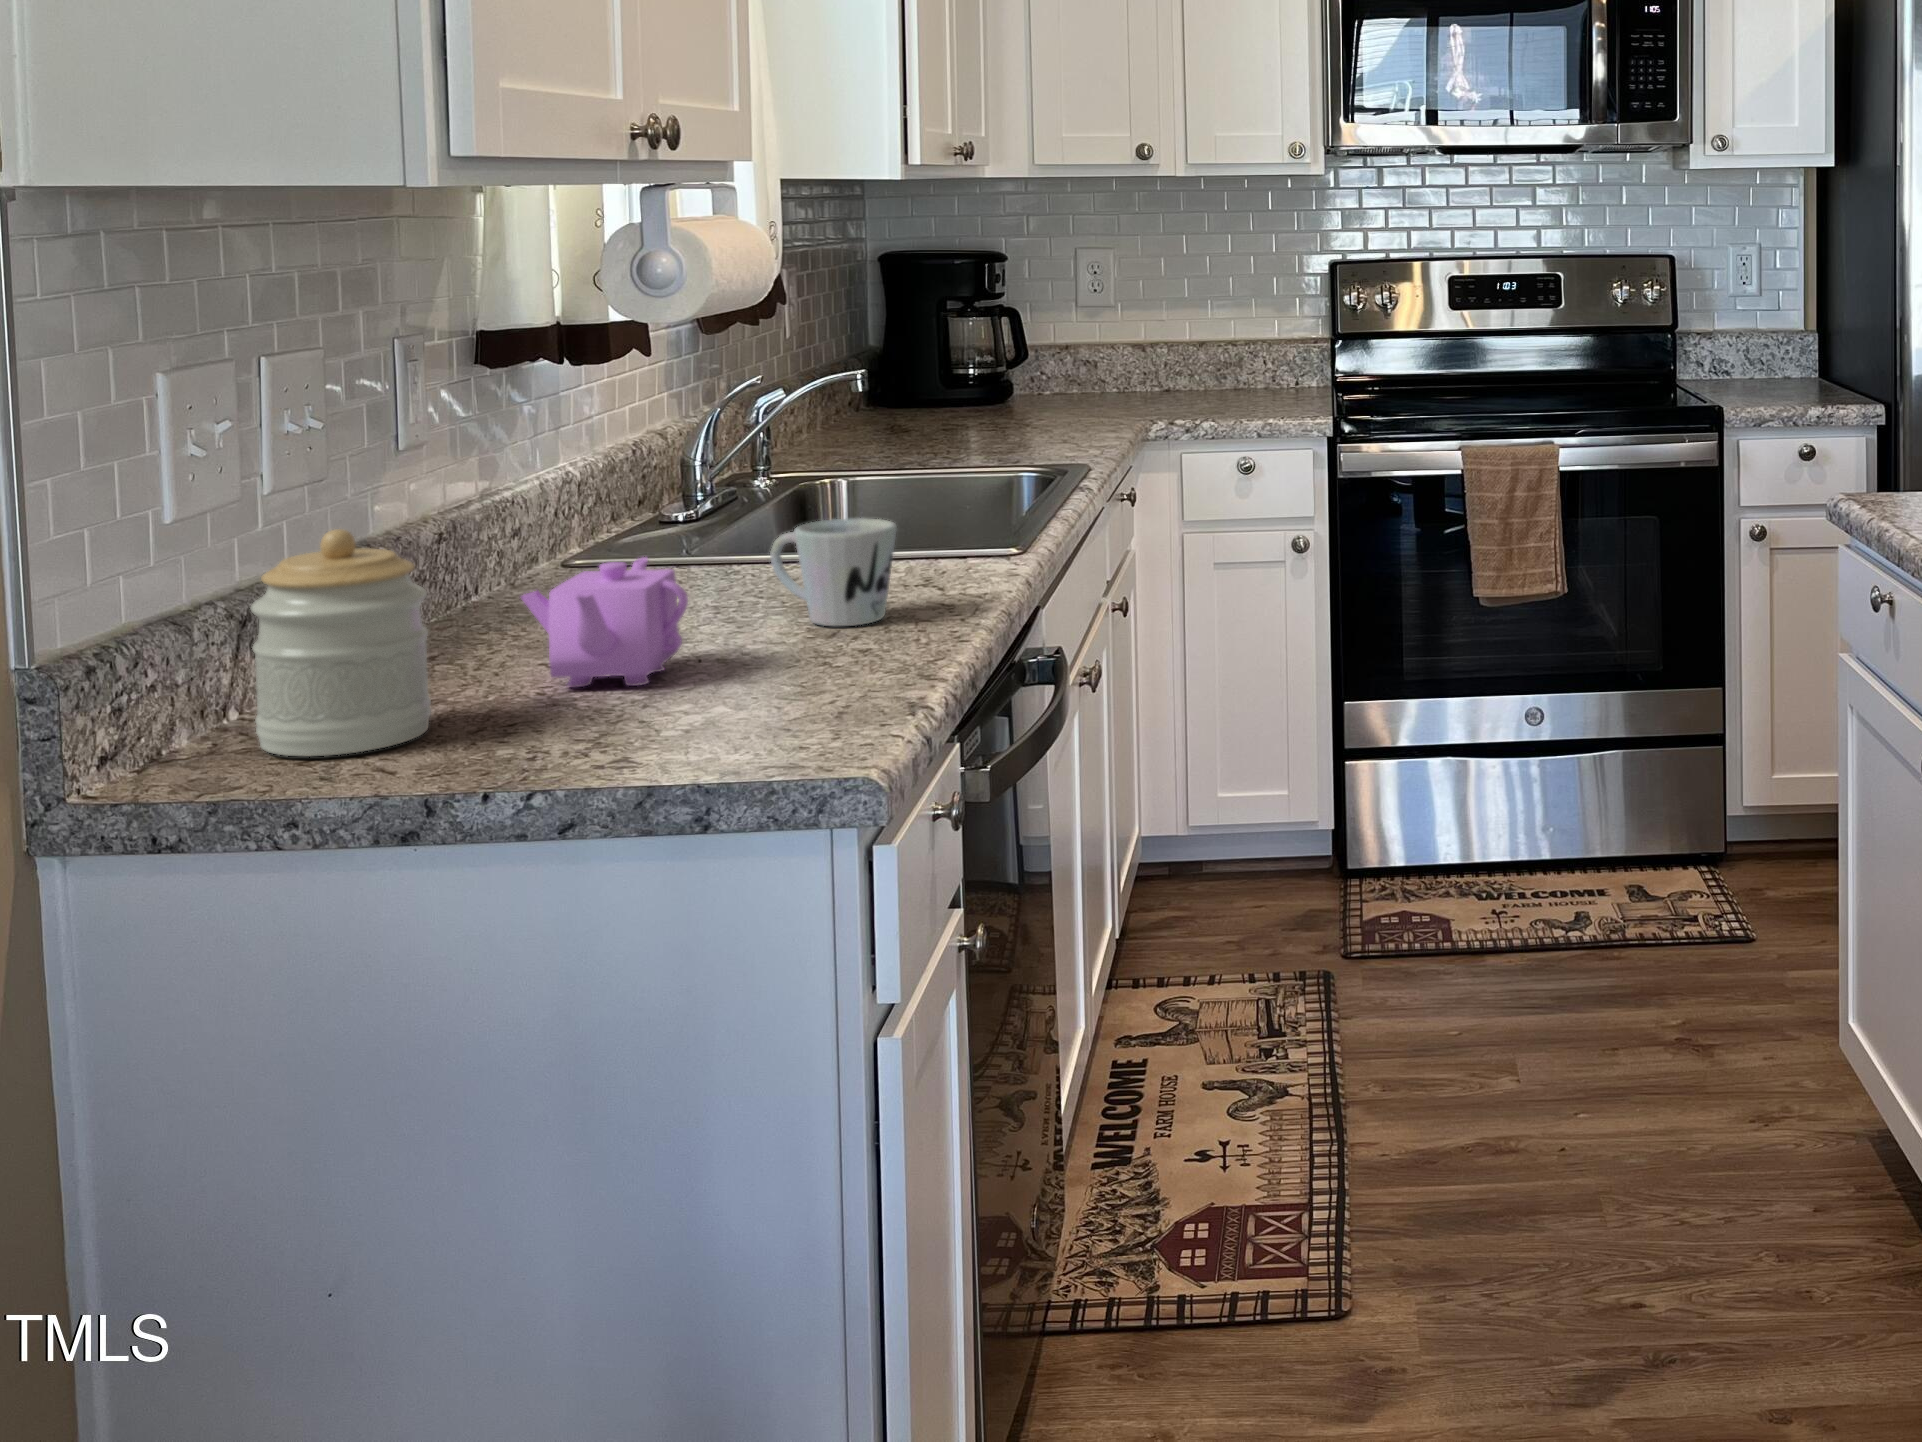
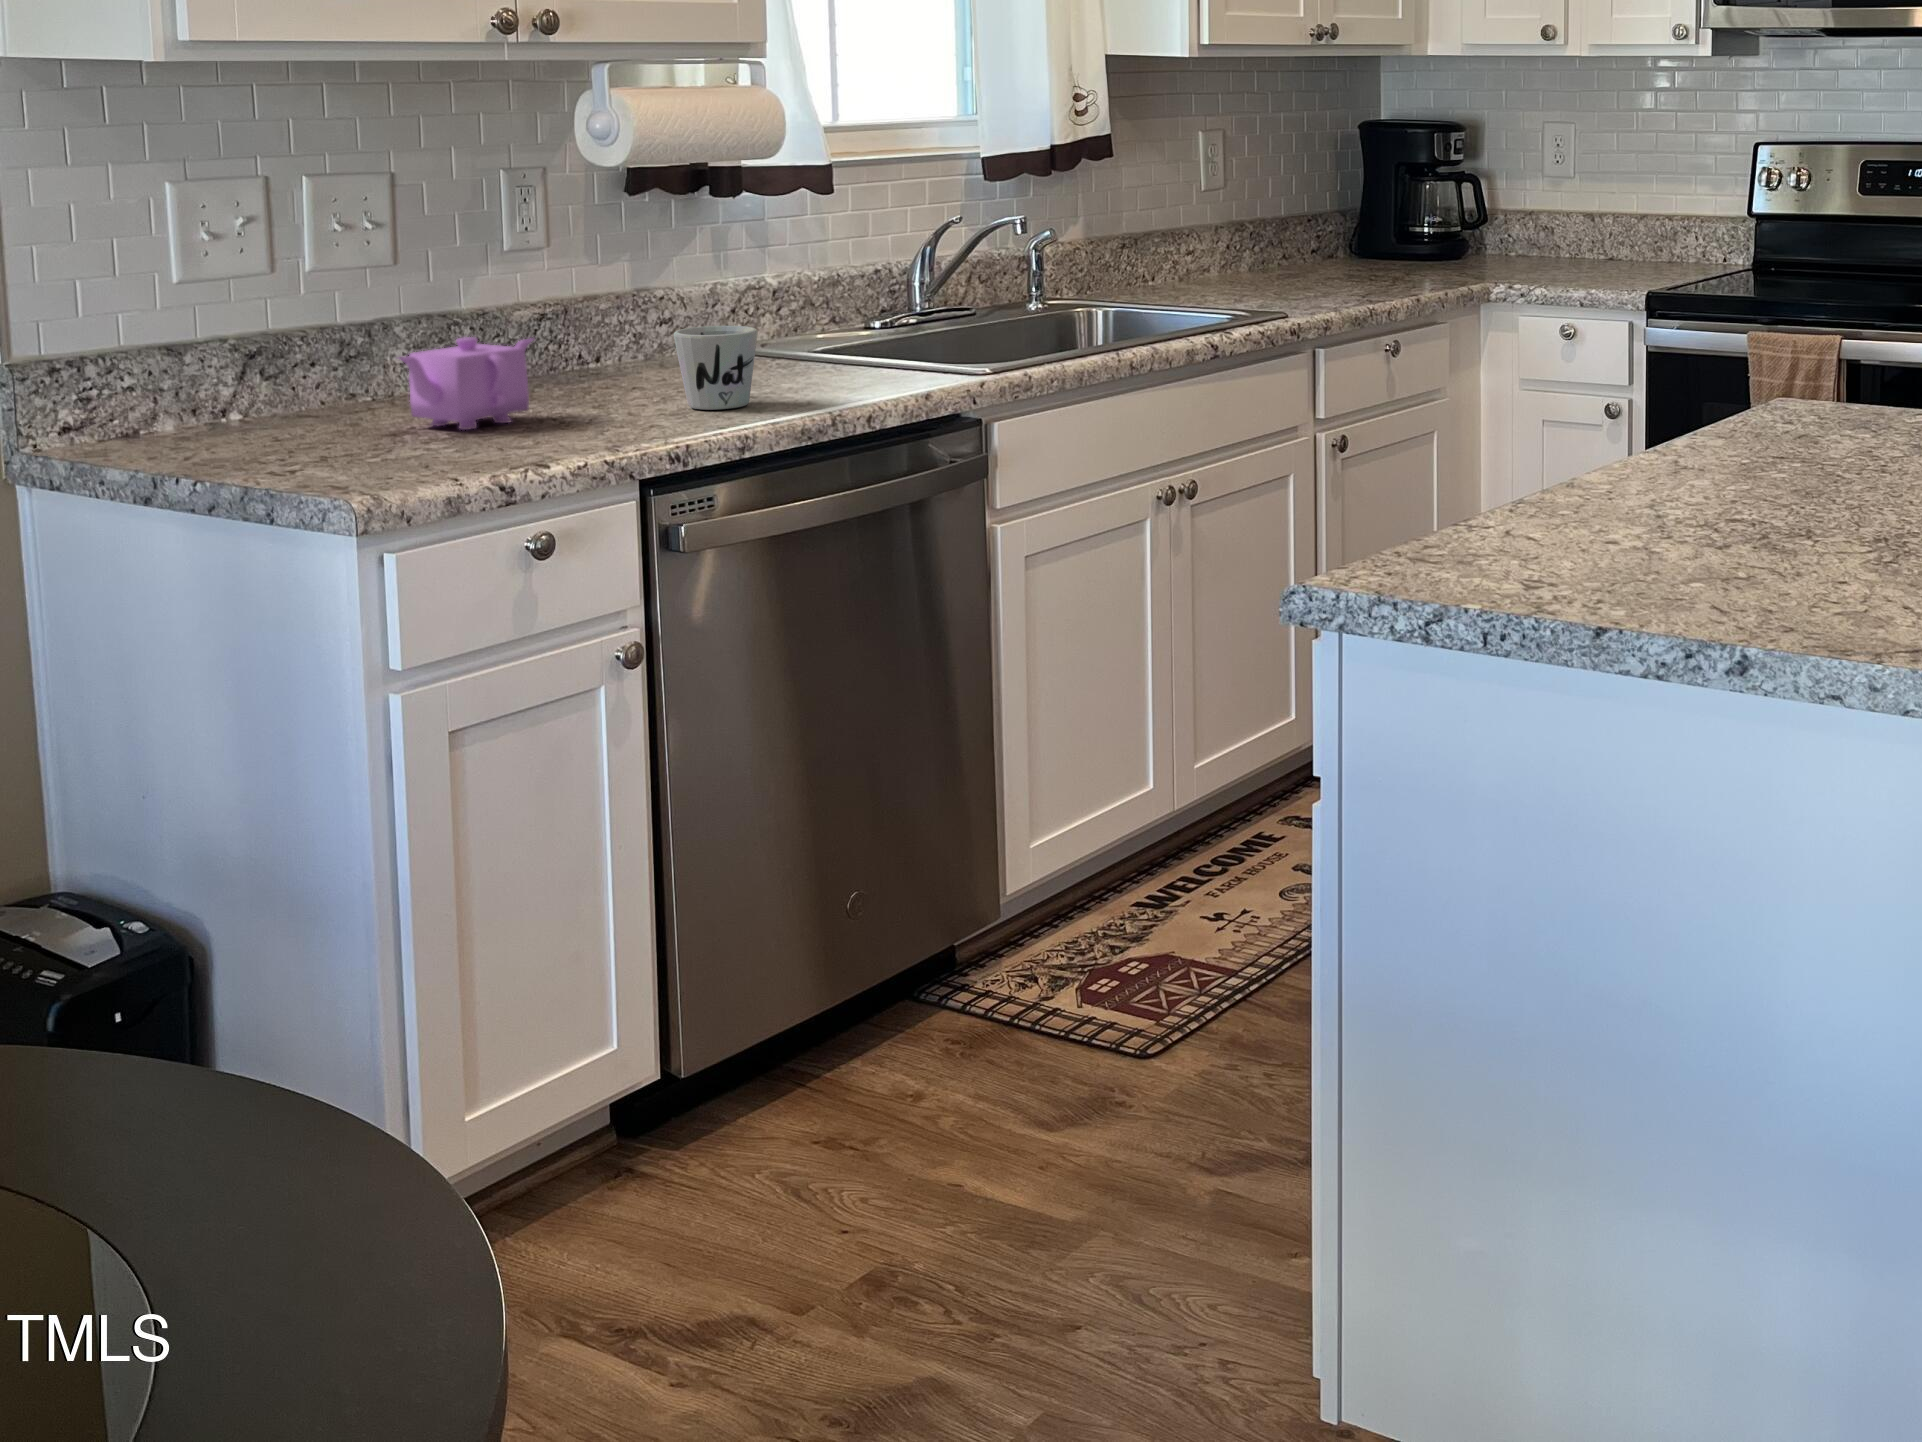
jar: present [251,529,431,756] -> none [163,292,293,446]

